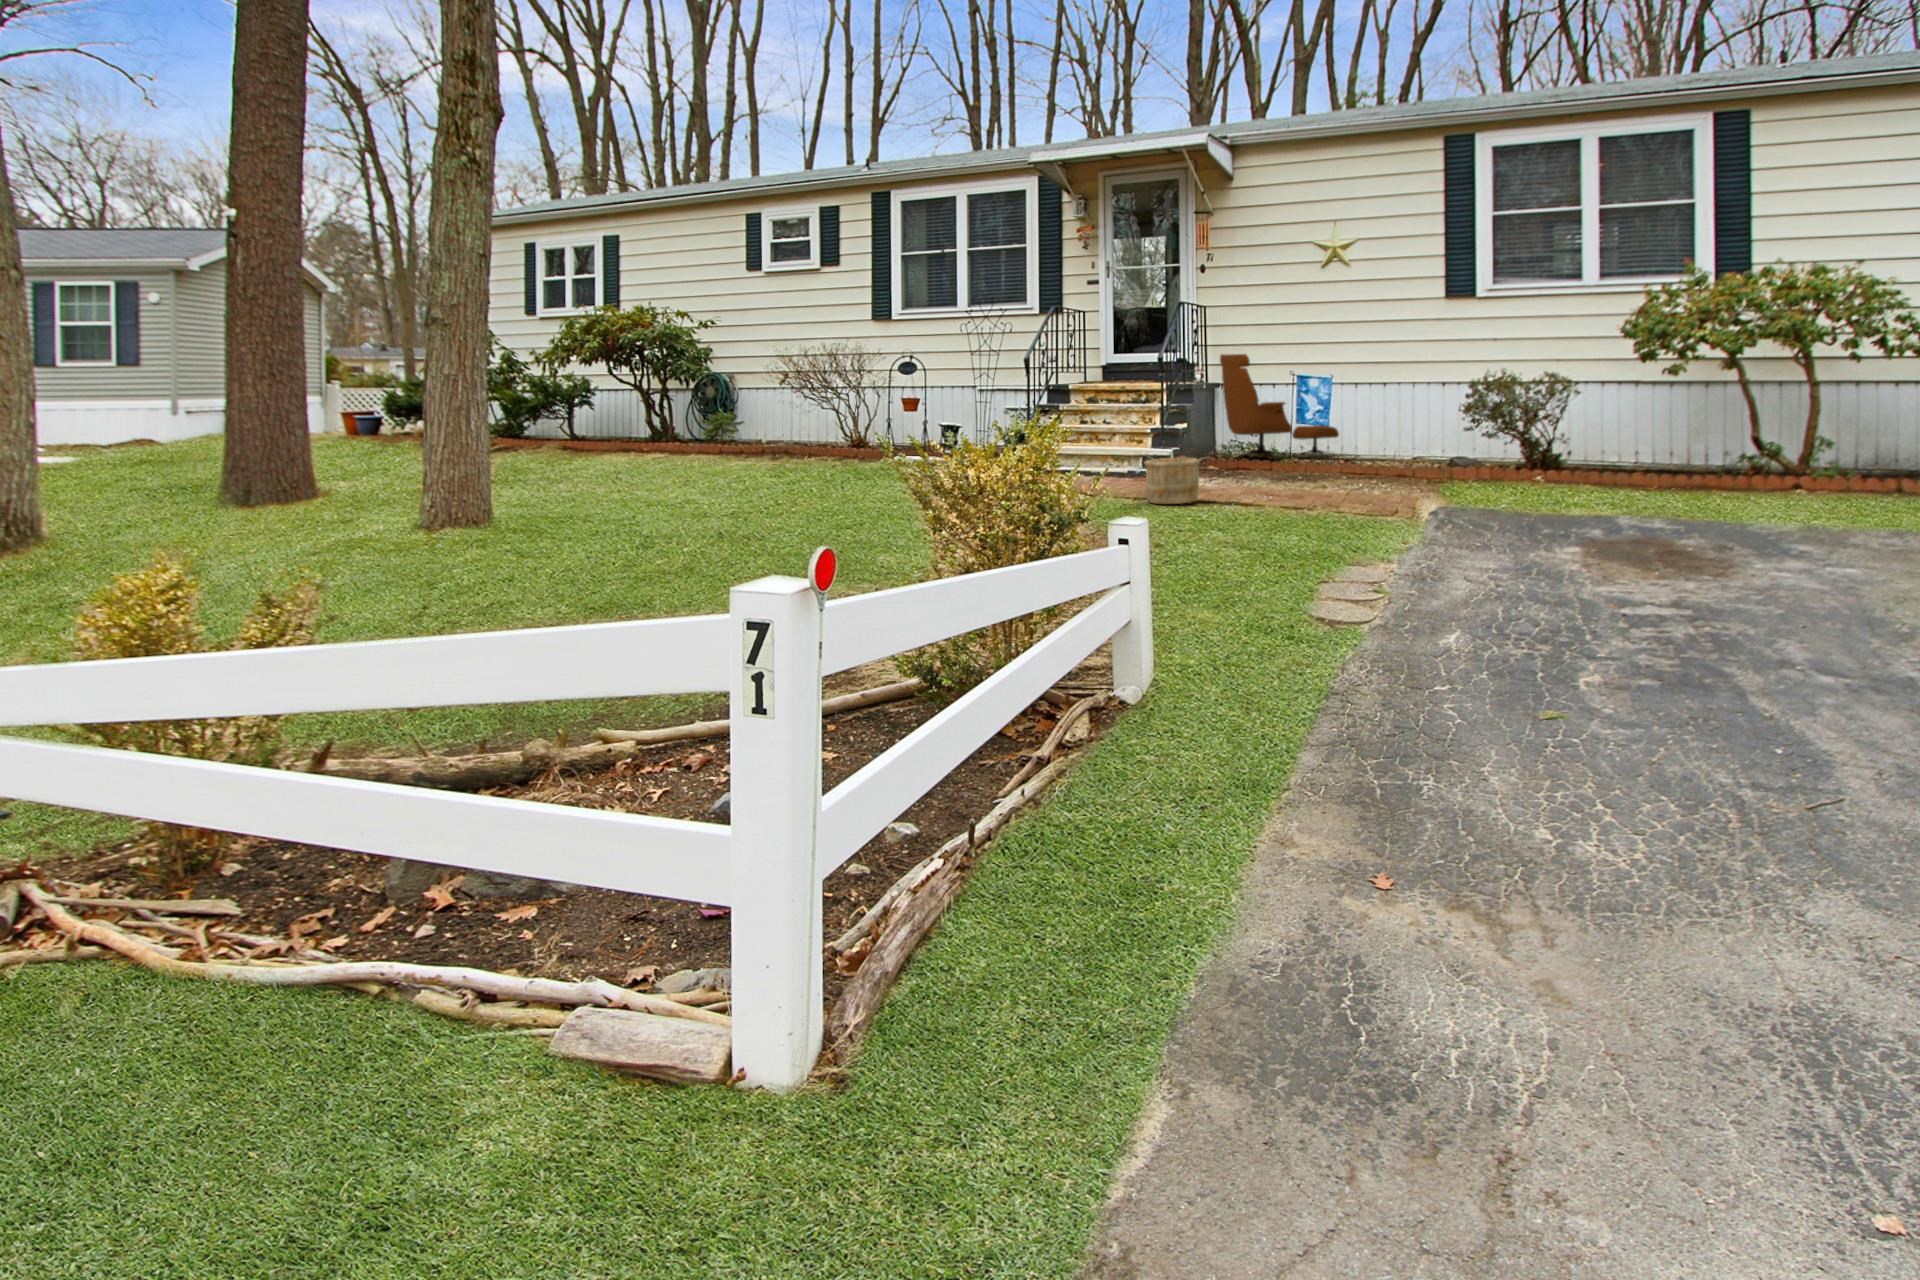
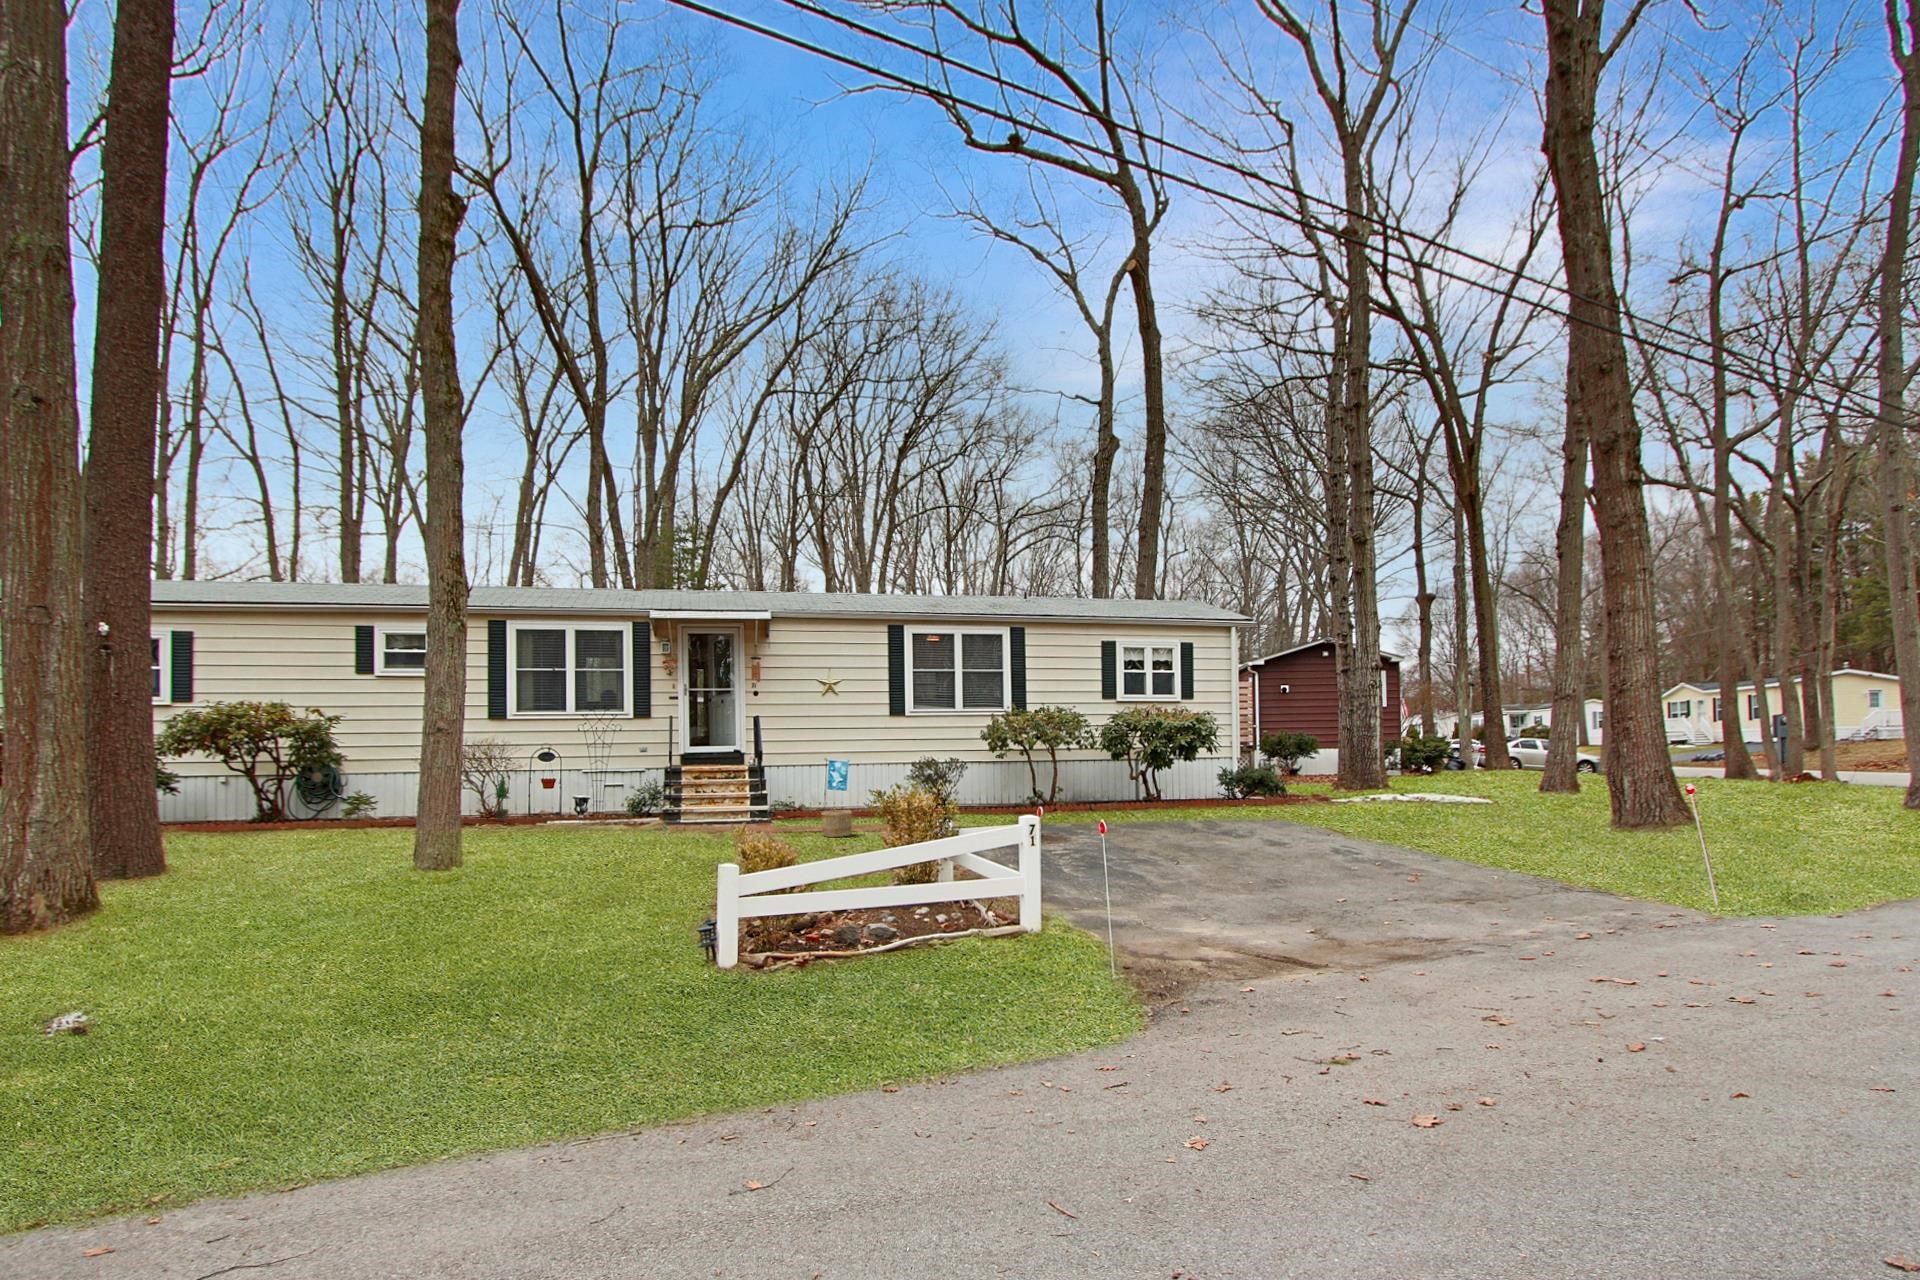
lounge chair: present [1220,354,1339,461] -> none [781,747,845,813]
potted tree: none [847,392,869,453] -> present [495,776,510,821]

